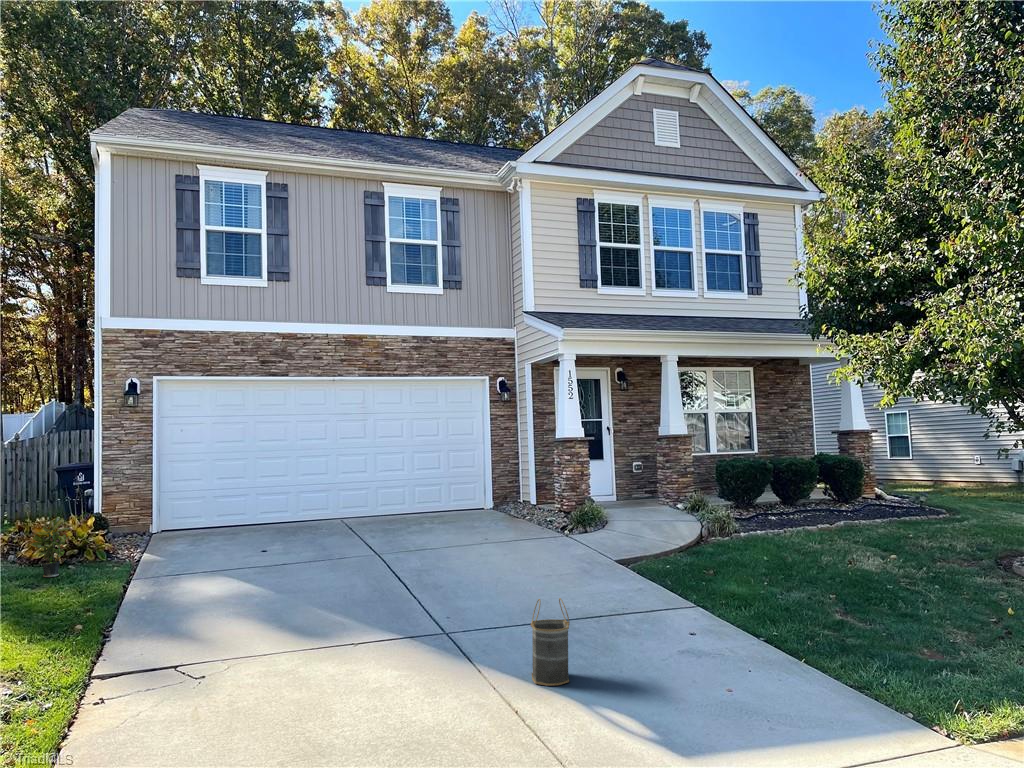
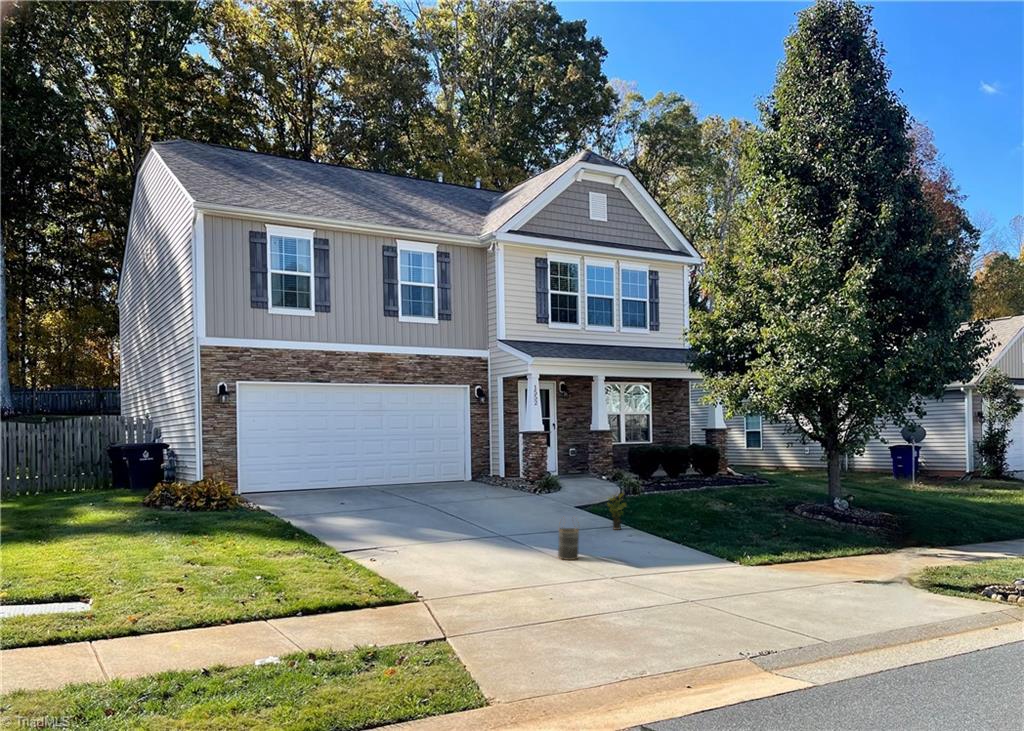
potted plant: present [31,517,70,578] -> present [608,494,626,530]

